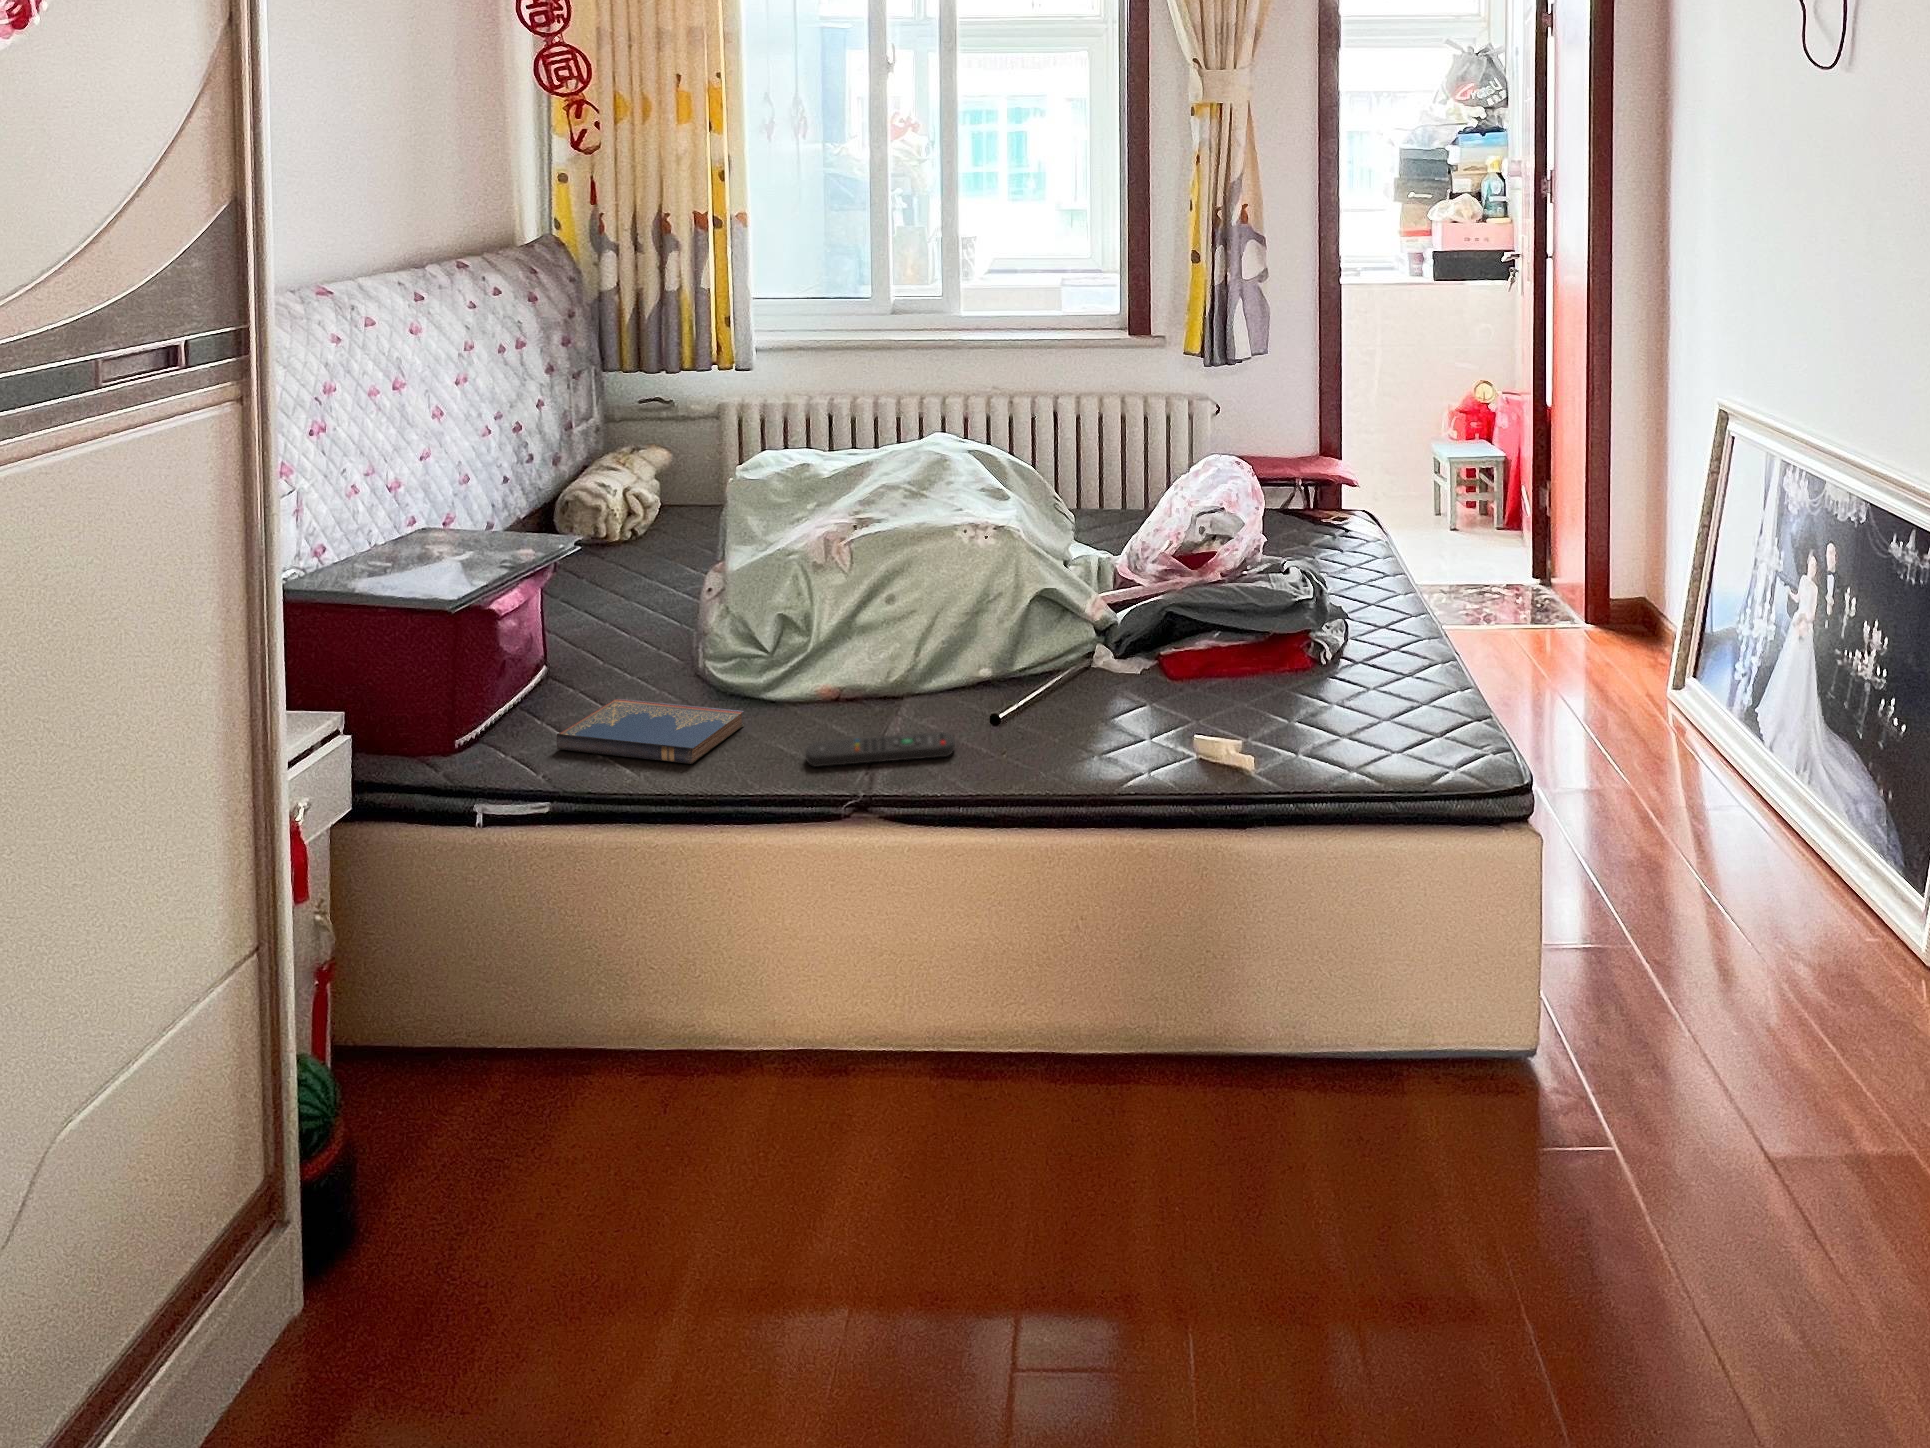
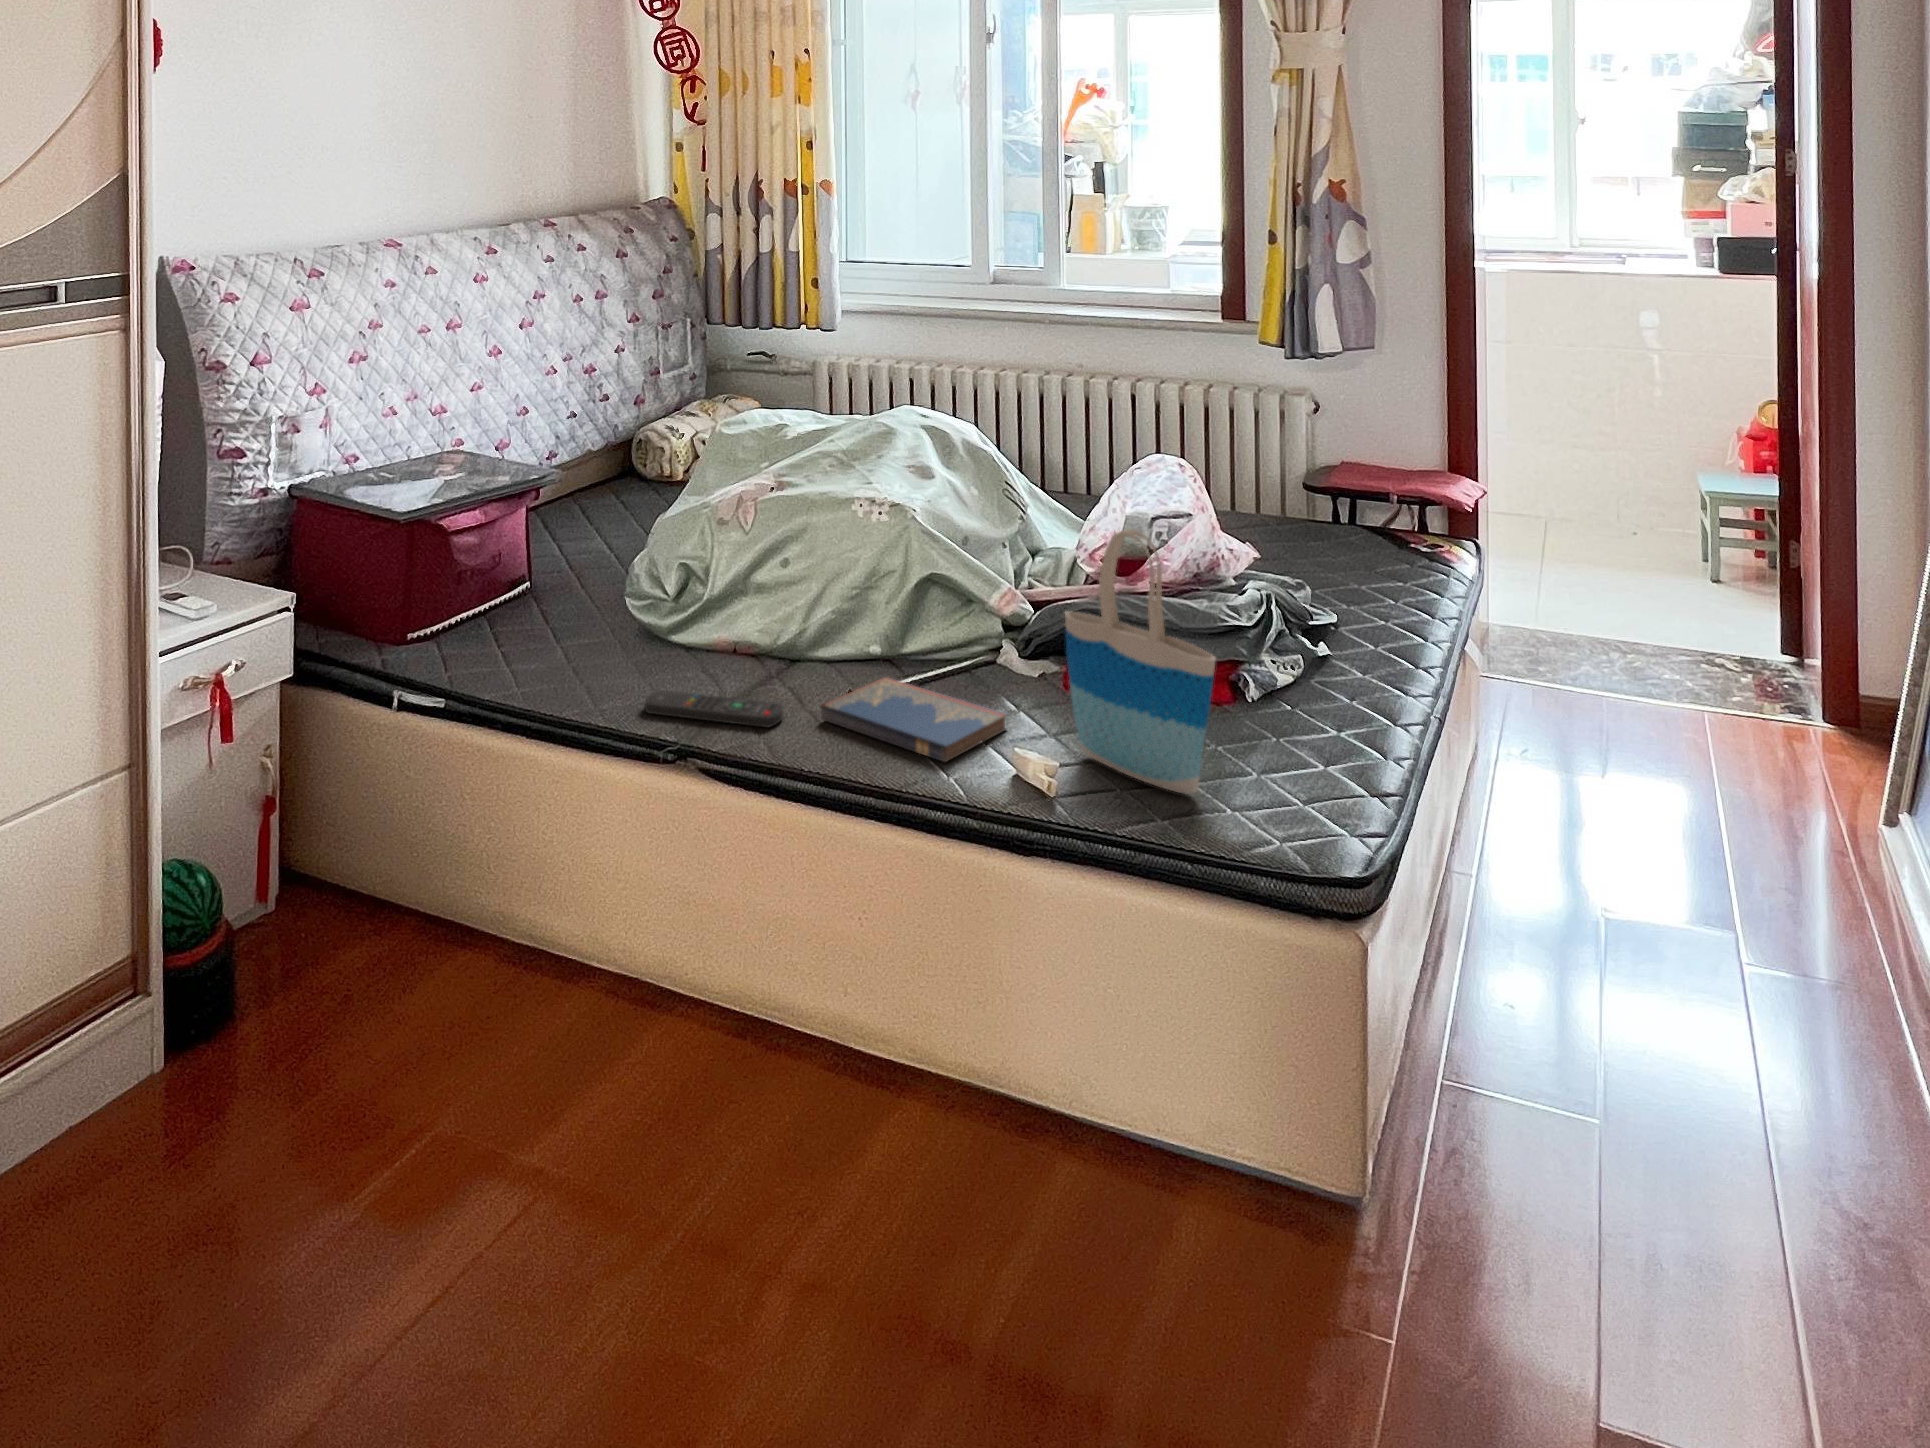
tote bag: none [1223,518,1378,739] -> present [1065,529,1216,794]
hardcover book: present [557,698,744,764] -> present [821,677,1006,762]

